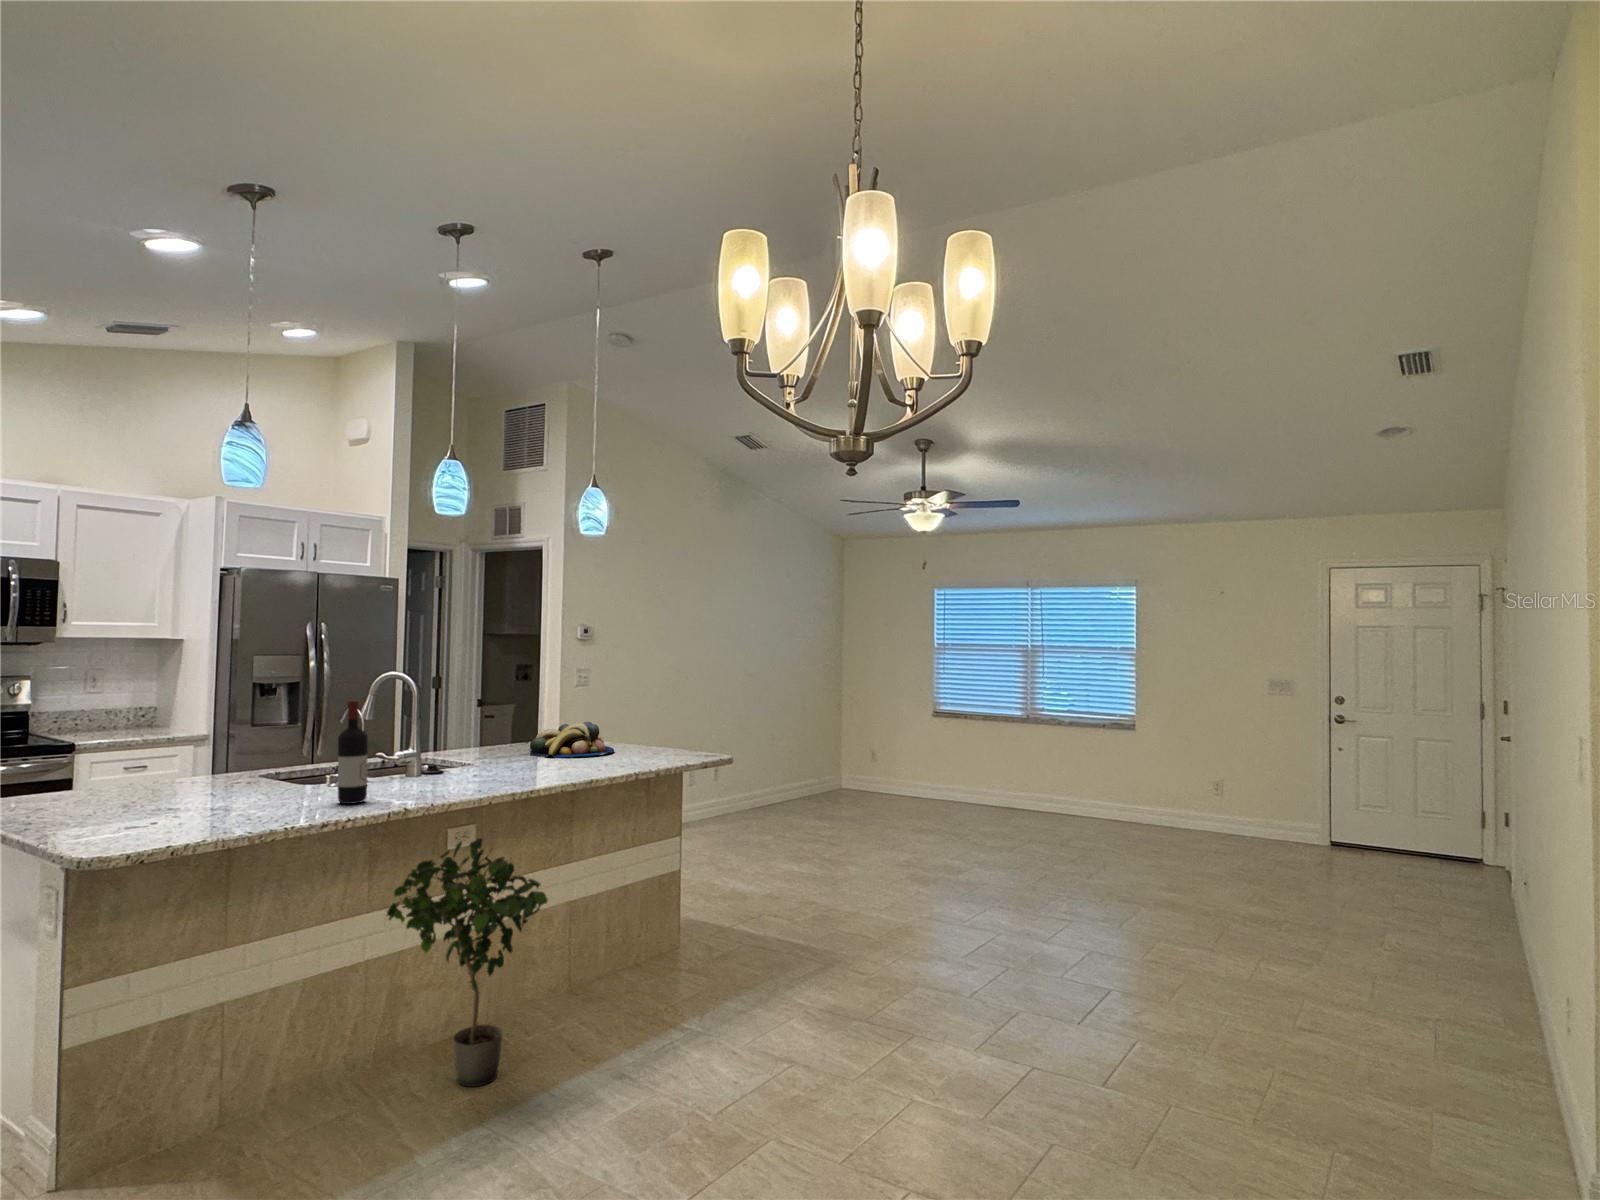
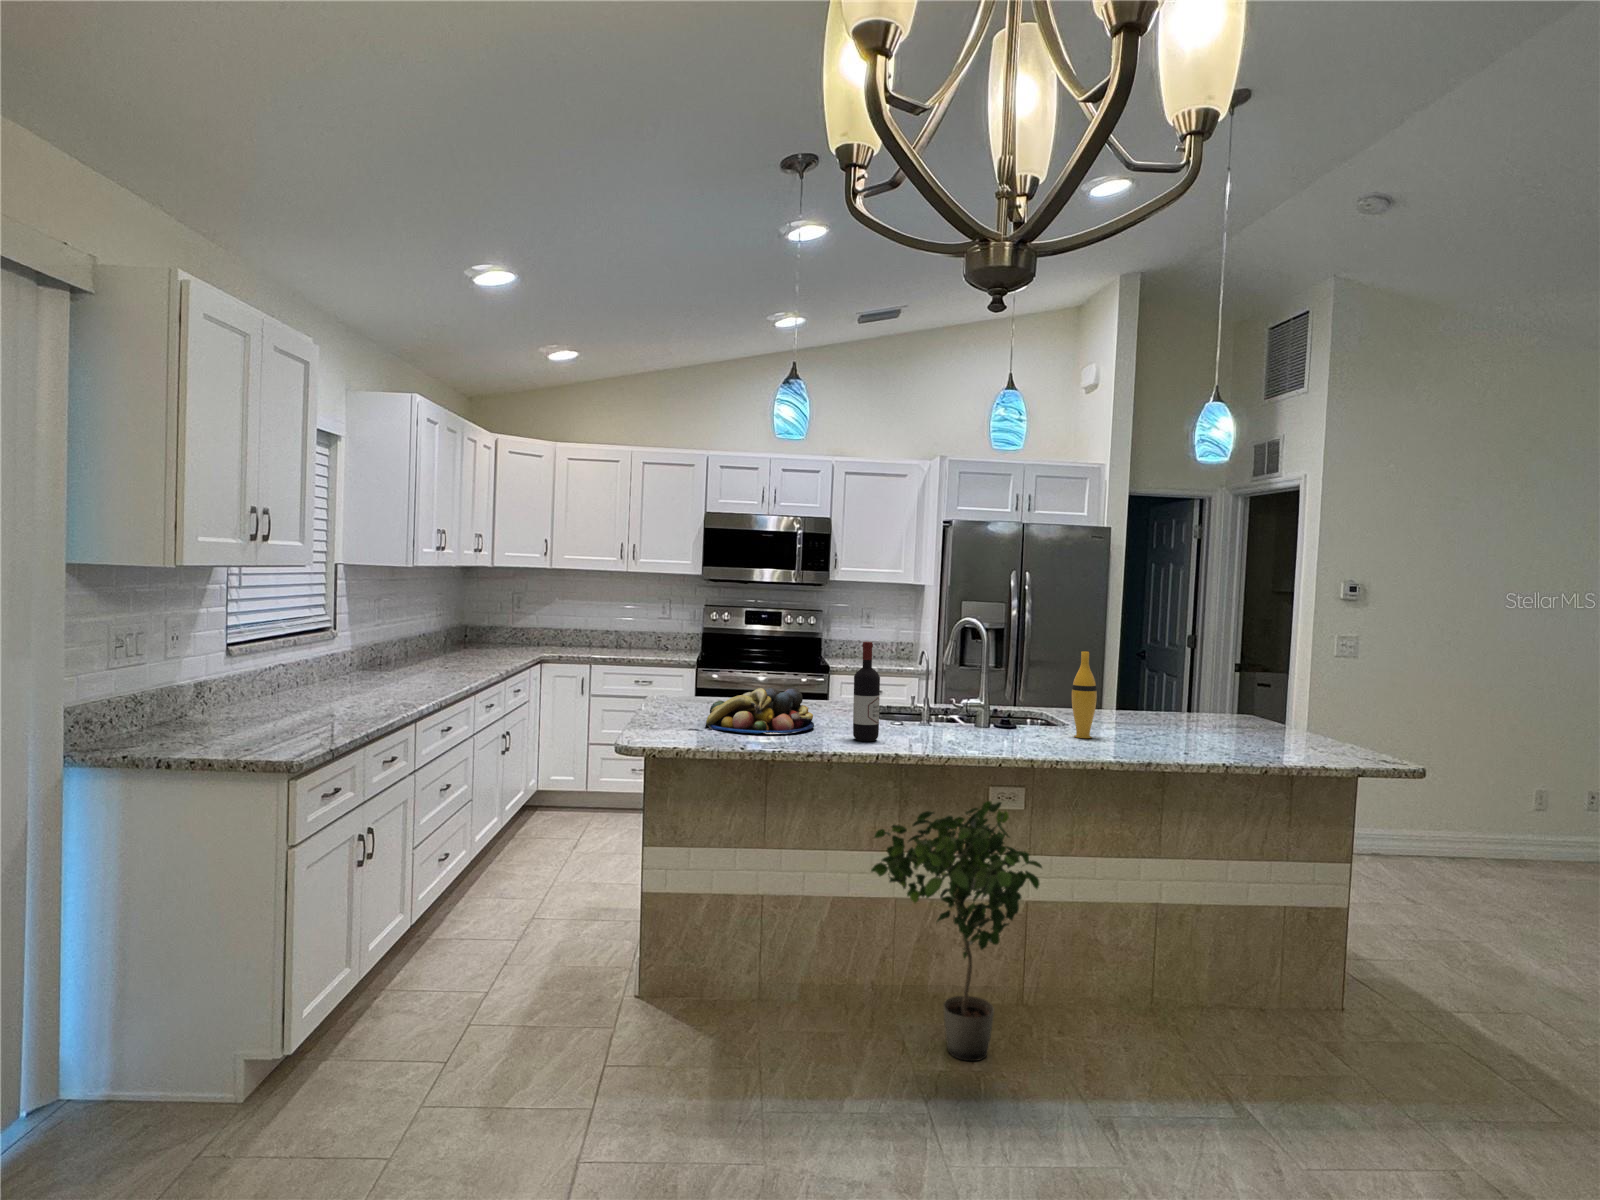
vase: none [504,694,526,771] -> present [1072,652,1097,738]
fruit bowl: present [530,722,614,758] -> present [706,688,814,733]

